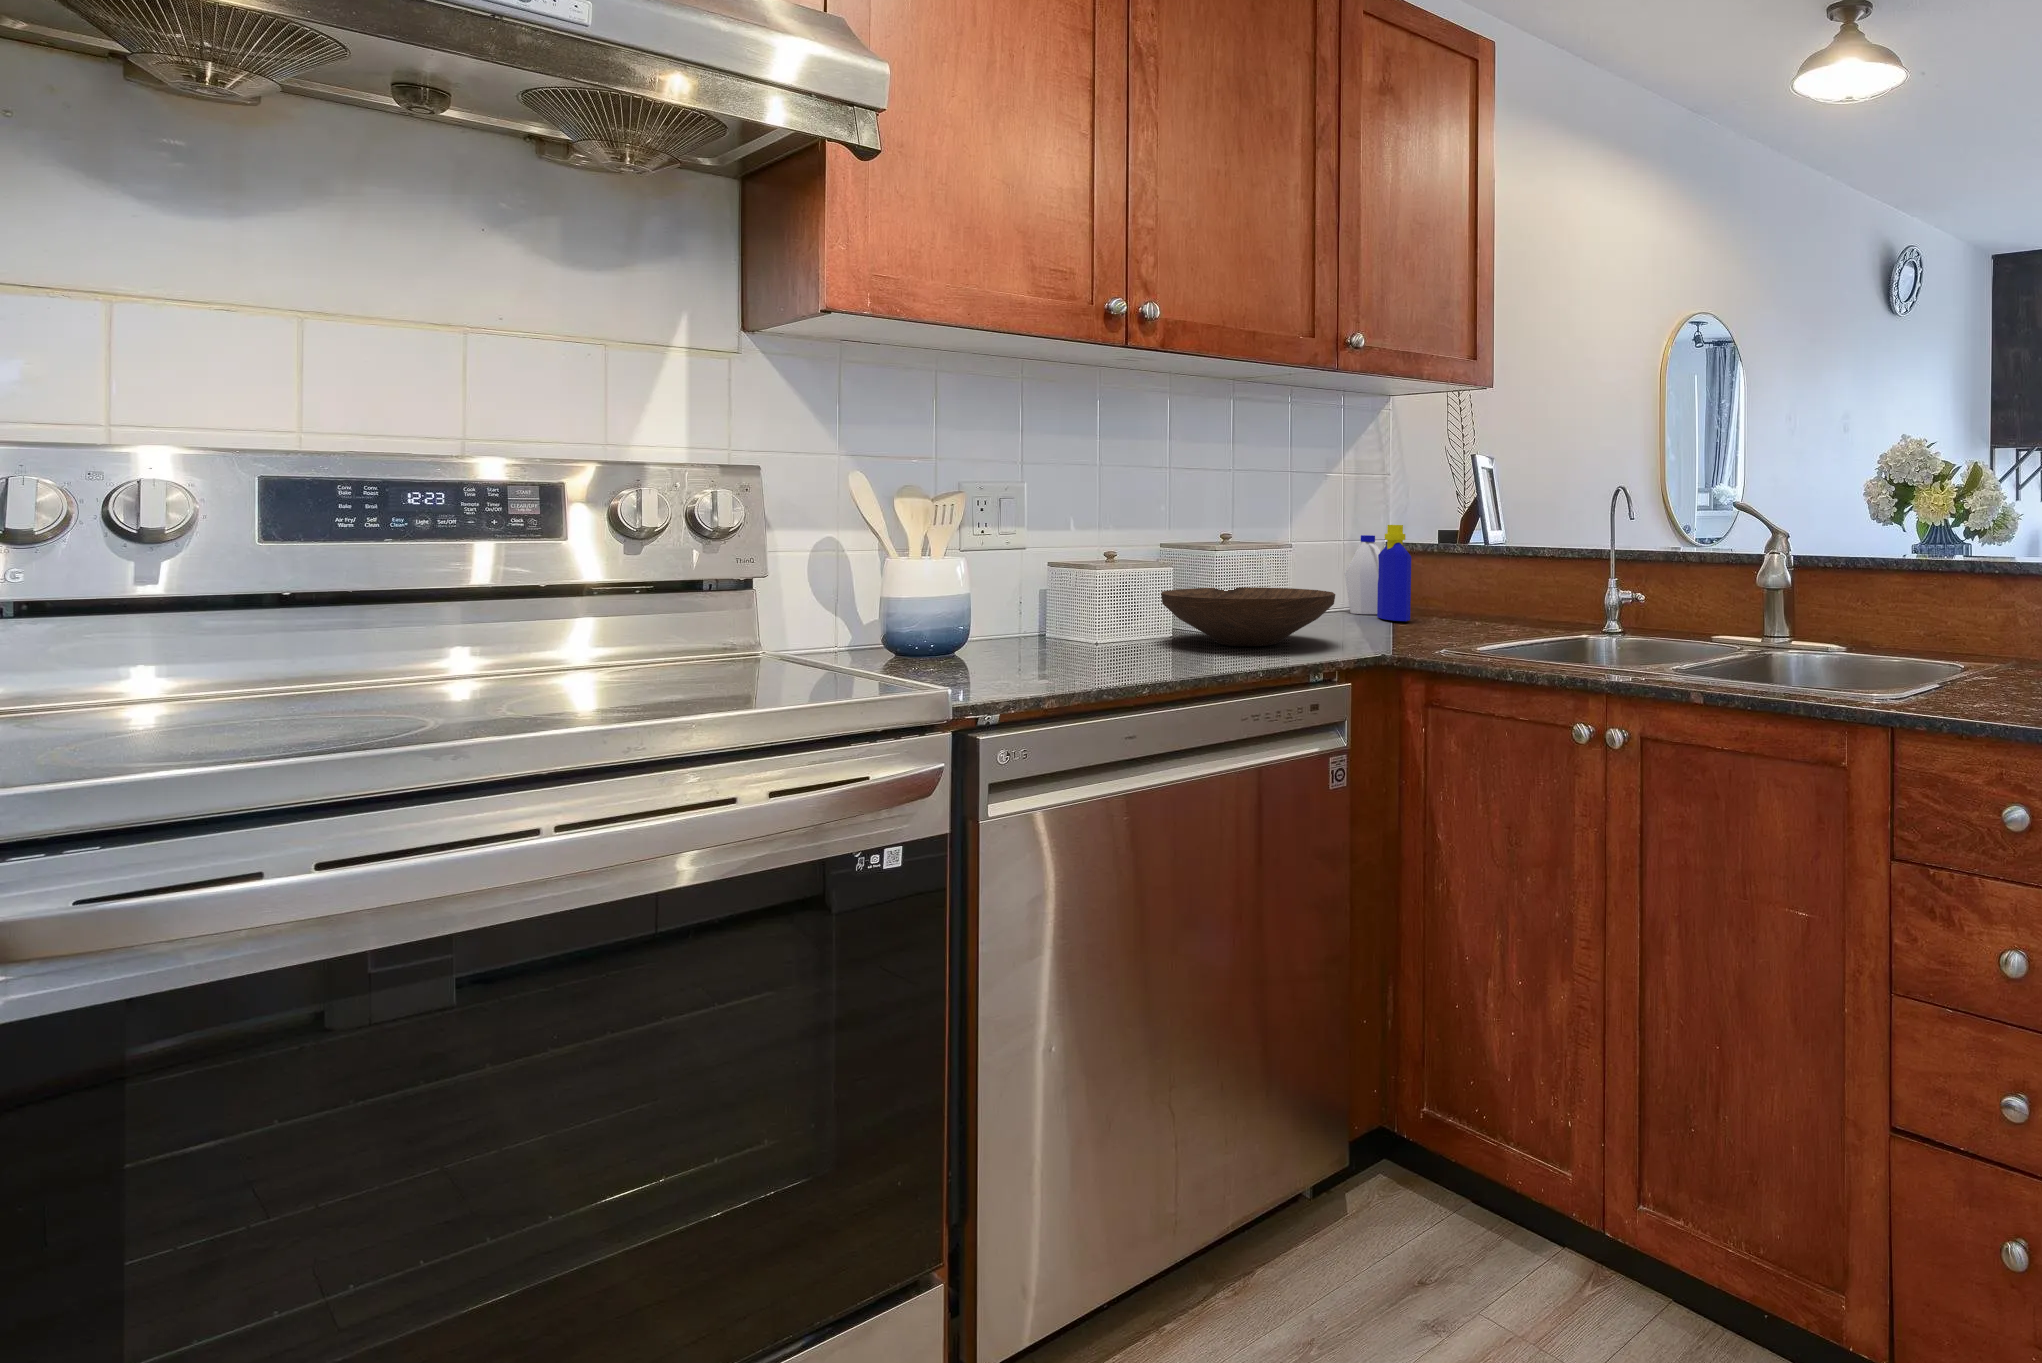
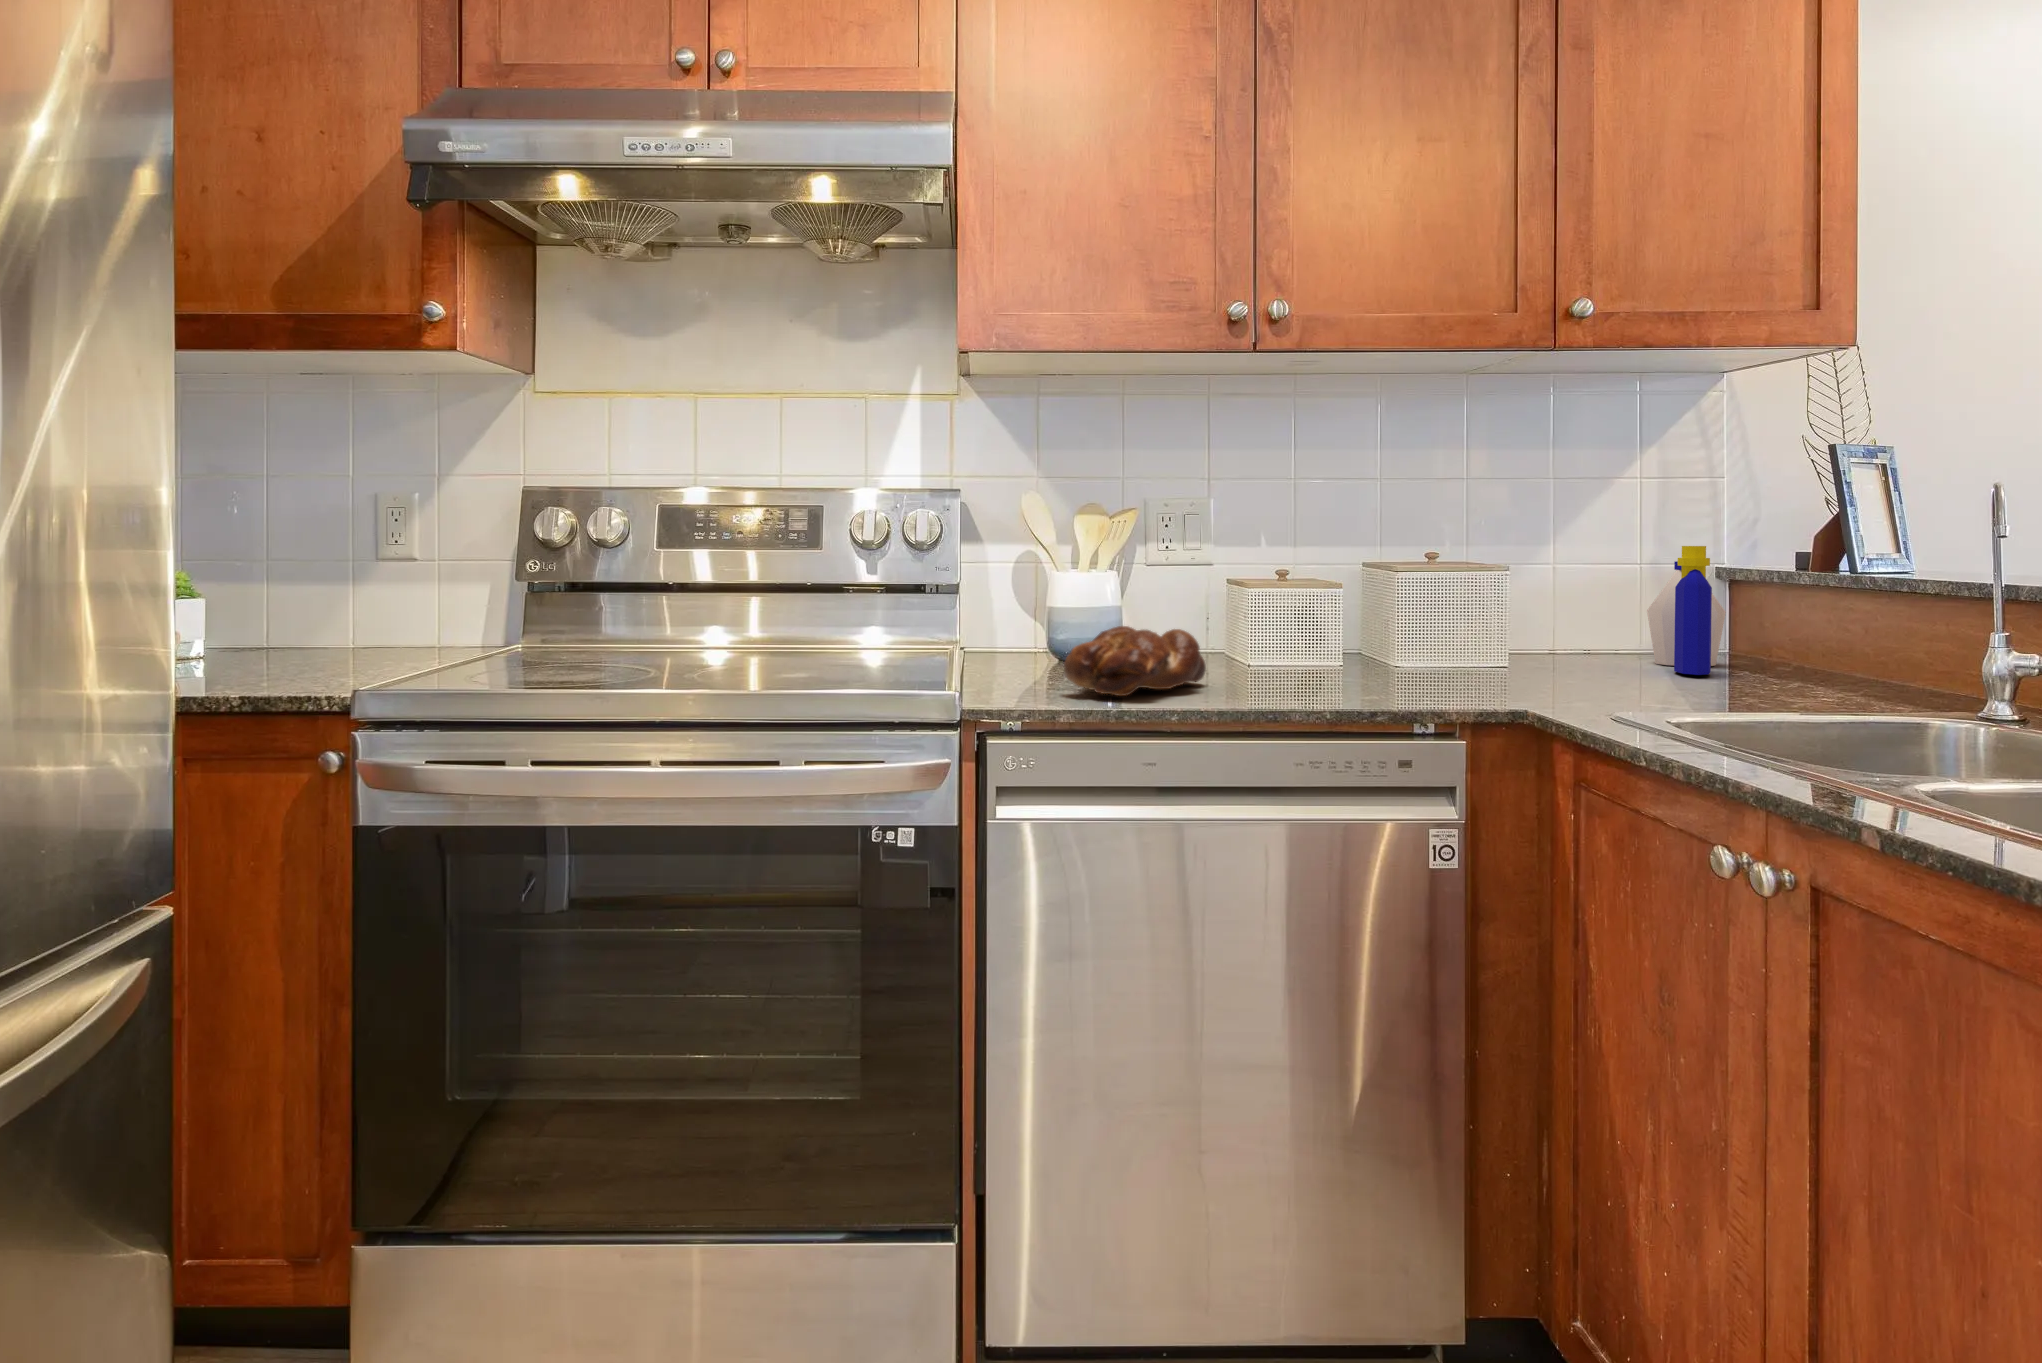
wooden bowl: present [1161,587,1335,646] -> none [1308,619,1517,687]
bread loaf: none [993,607,1113,677] -> present [1064,626,1206,696]

